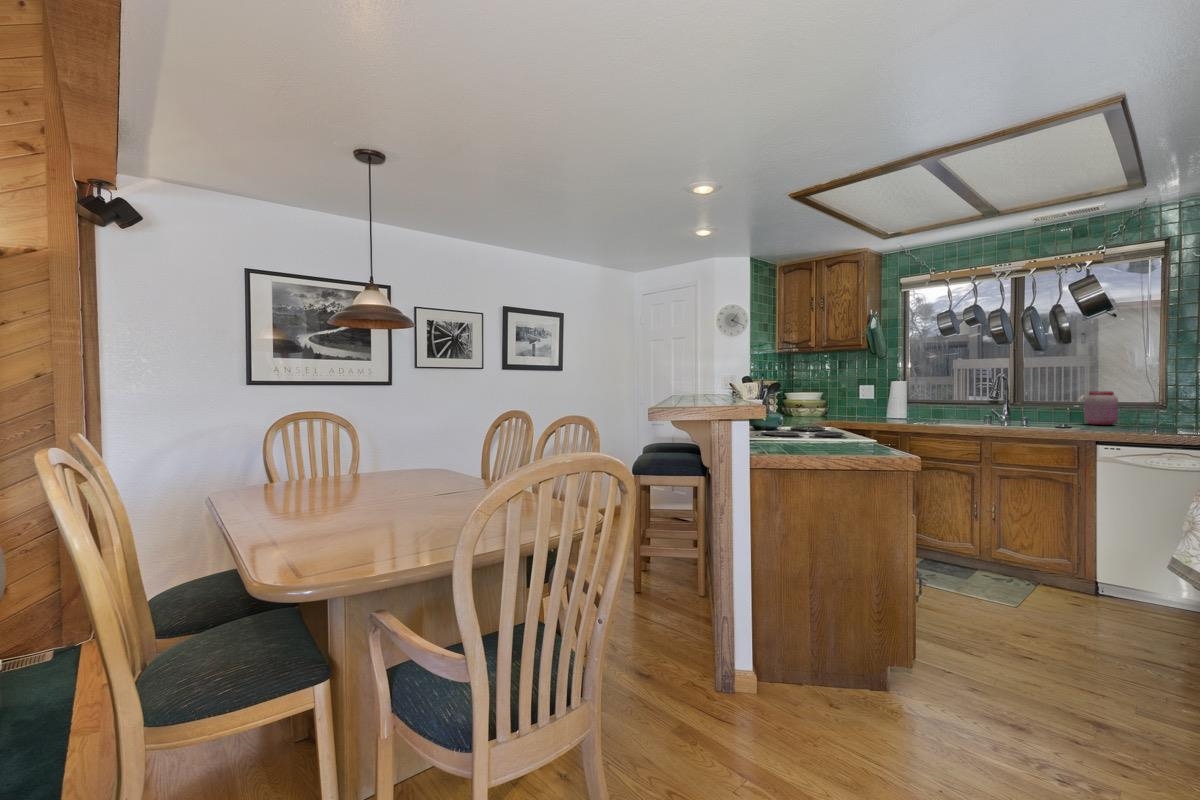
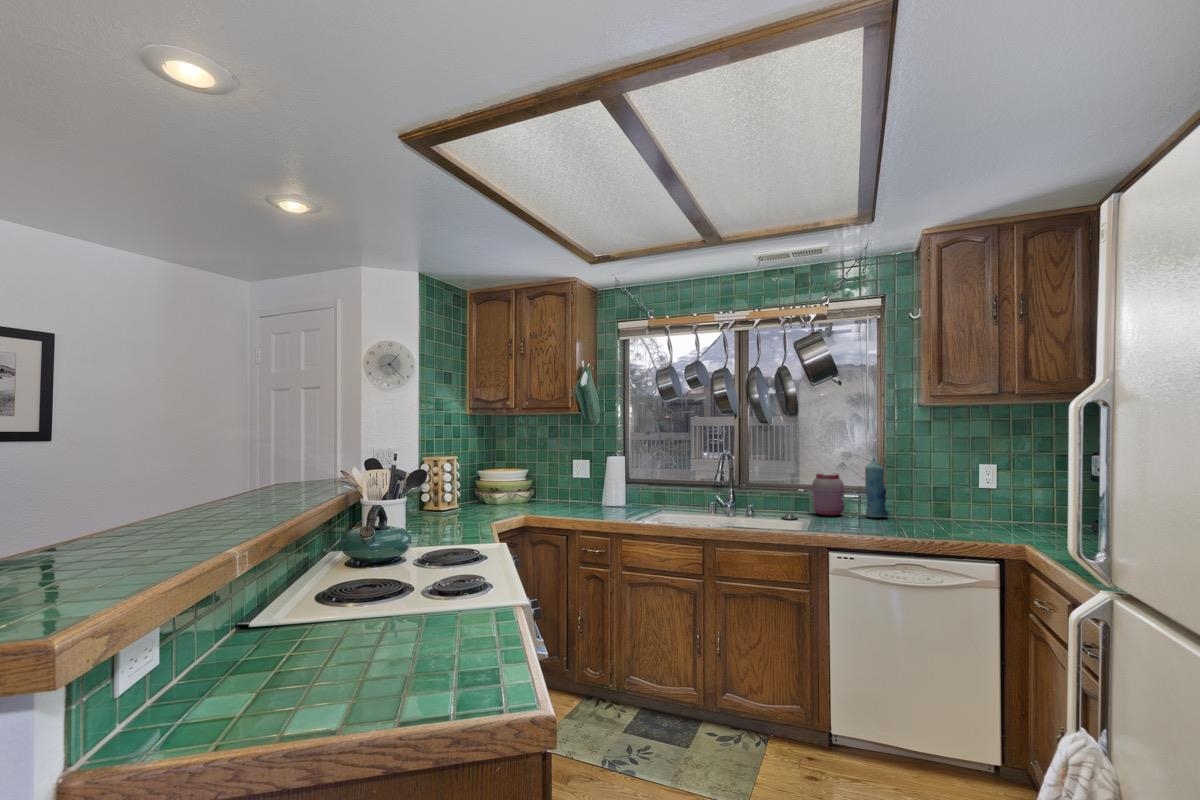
bottle: none [1141,375,1167,427] -> present [865,458,889,518]

